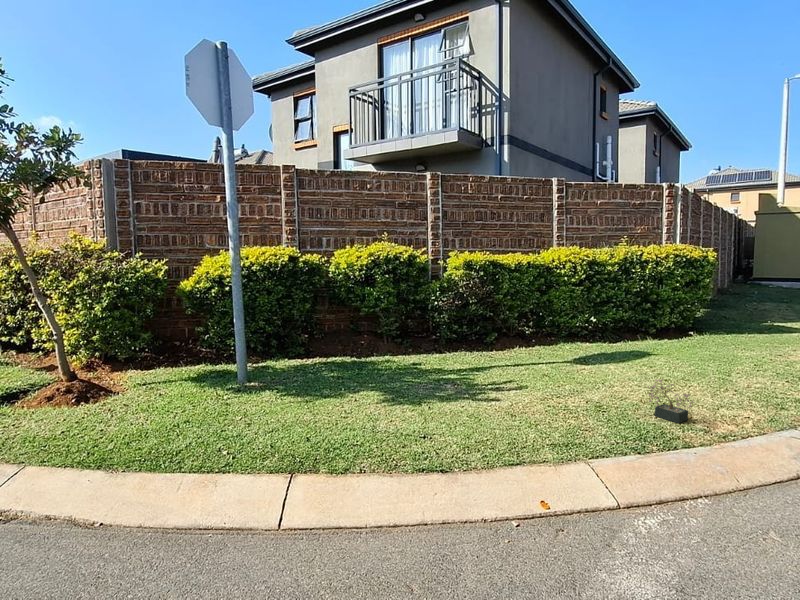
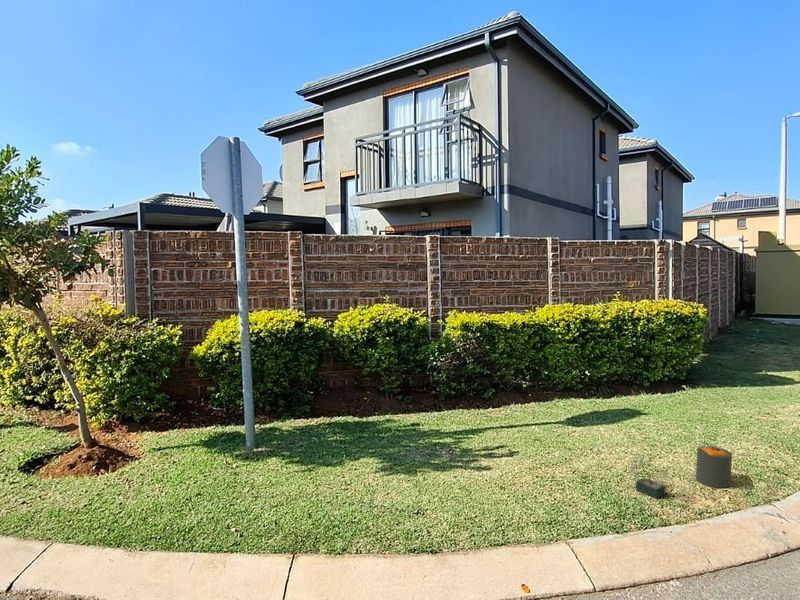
trash can: none [718,360,759,414] -> present [696,443,732,488]

